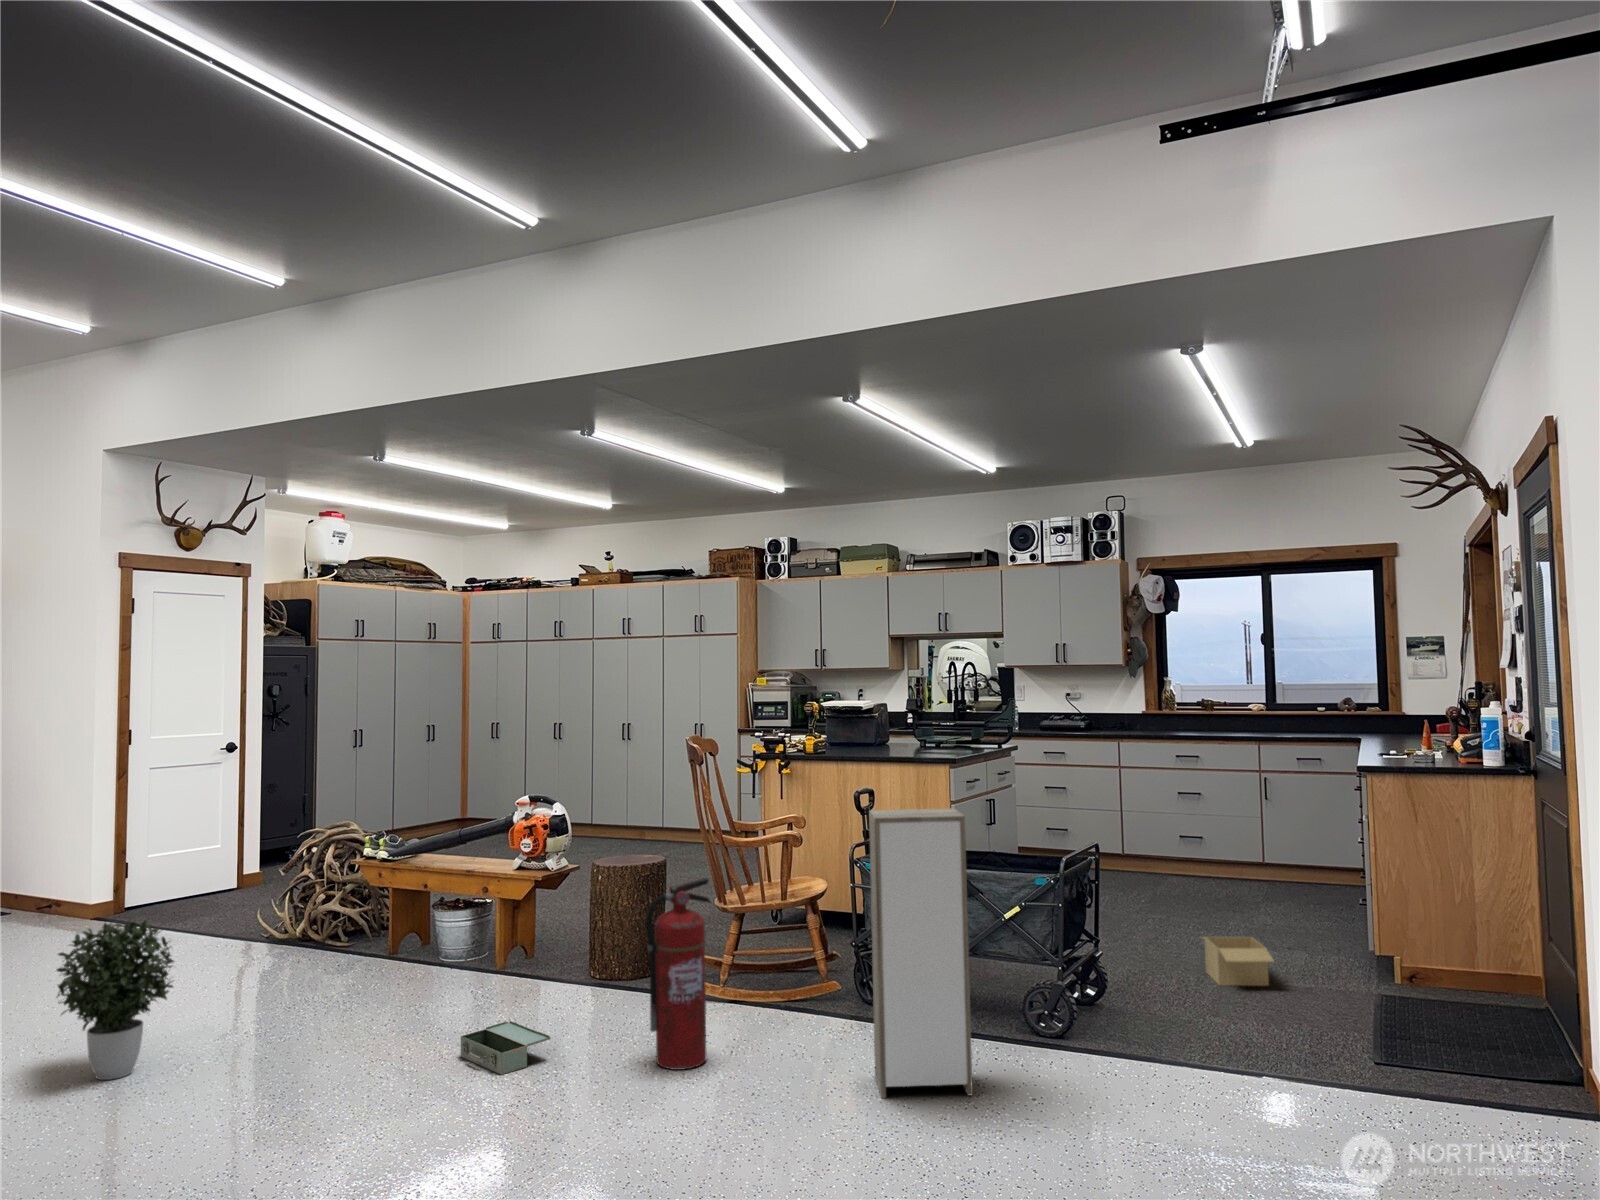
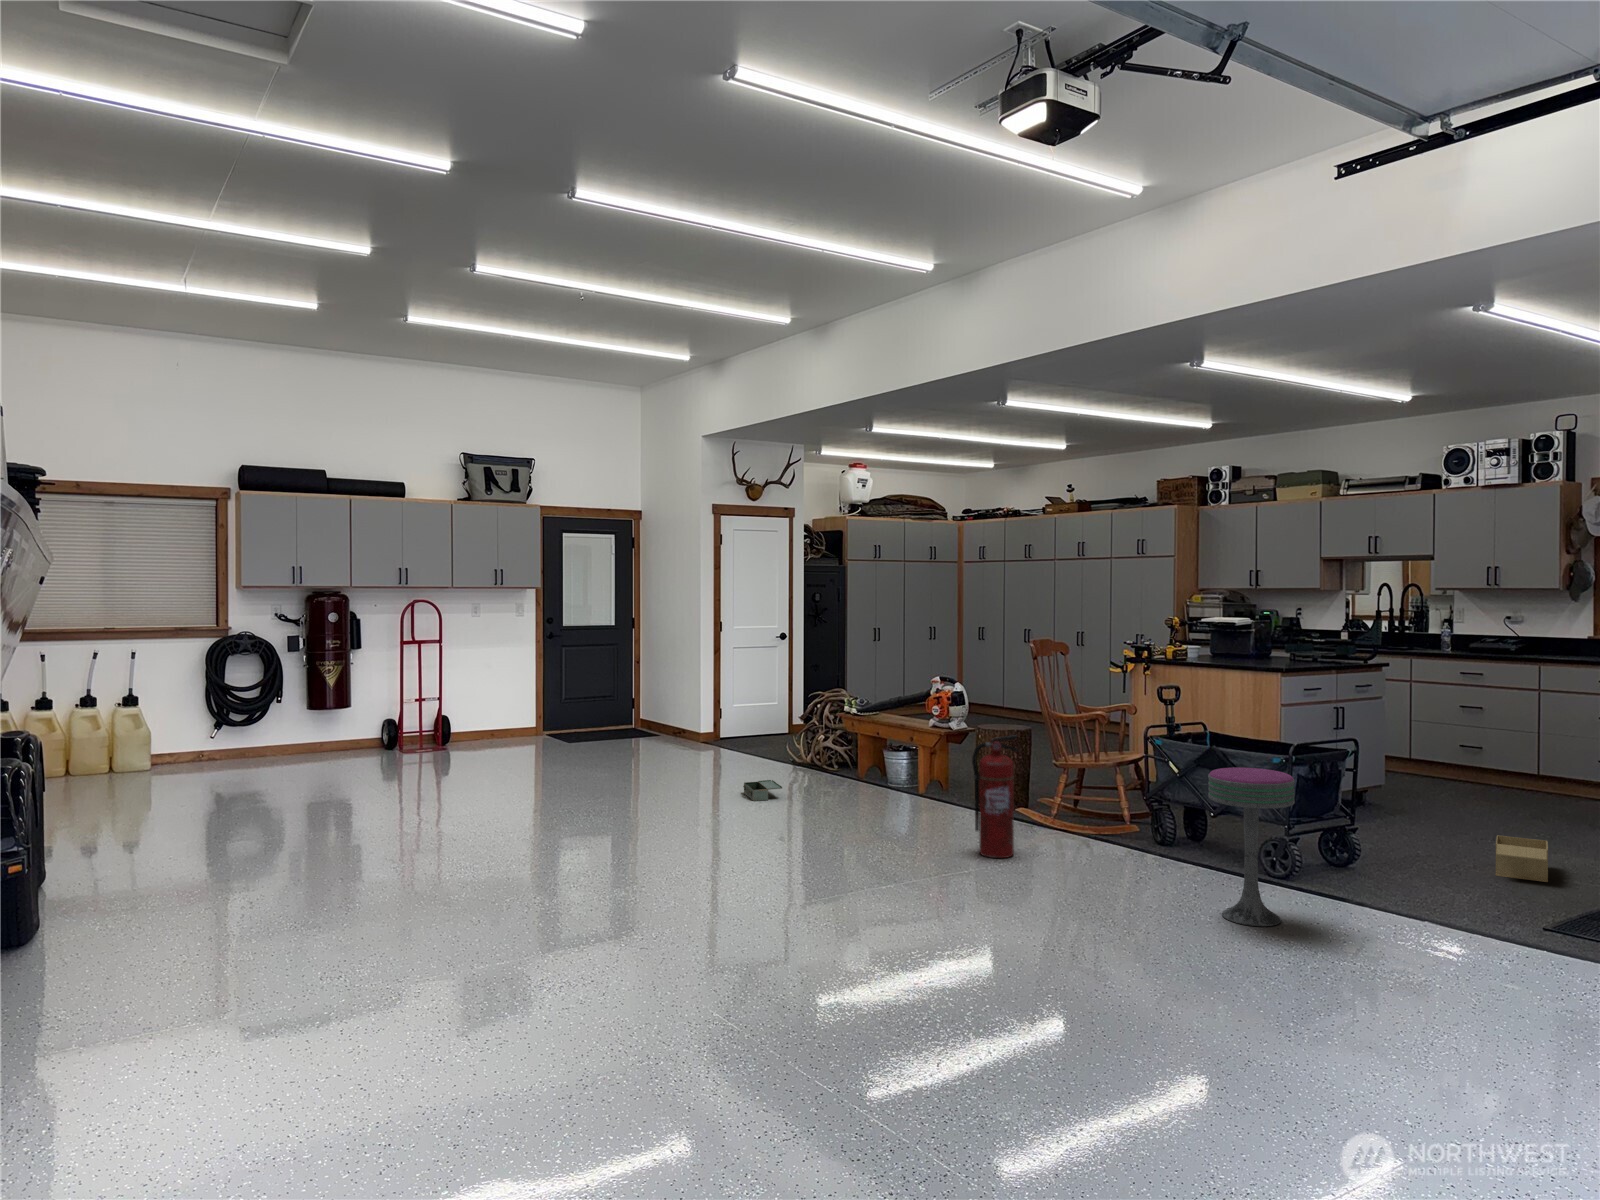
storage cabinet: present [869,808,973,1098] -> none [1110,695,1184,900]
bar stool: none [1019,898,1130,1122] -> present [1208,767,1295,926]
potted plant: present [57,921,174,1080] -> none [658,729,716,816]
toolbox: present [461,1021,551,1075] -> present [743,780,782,801]

